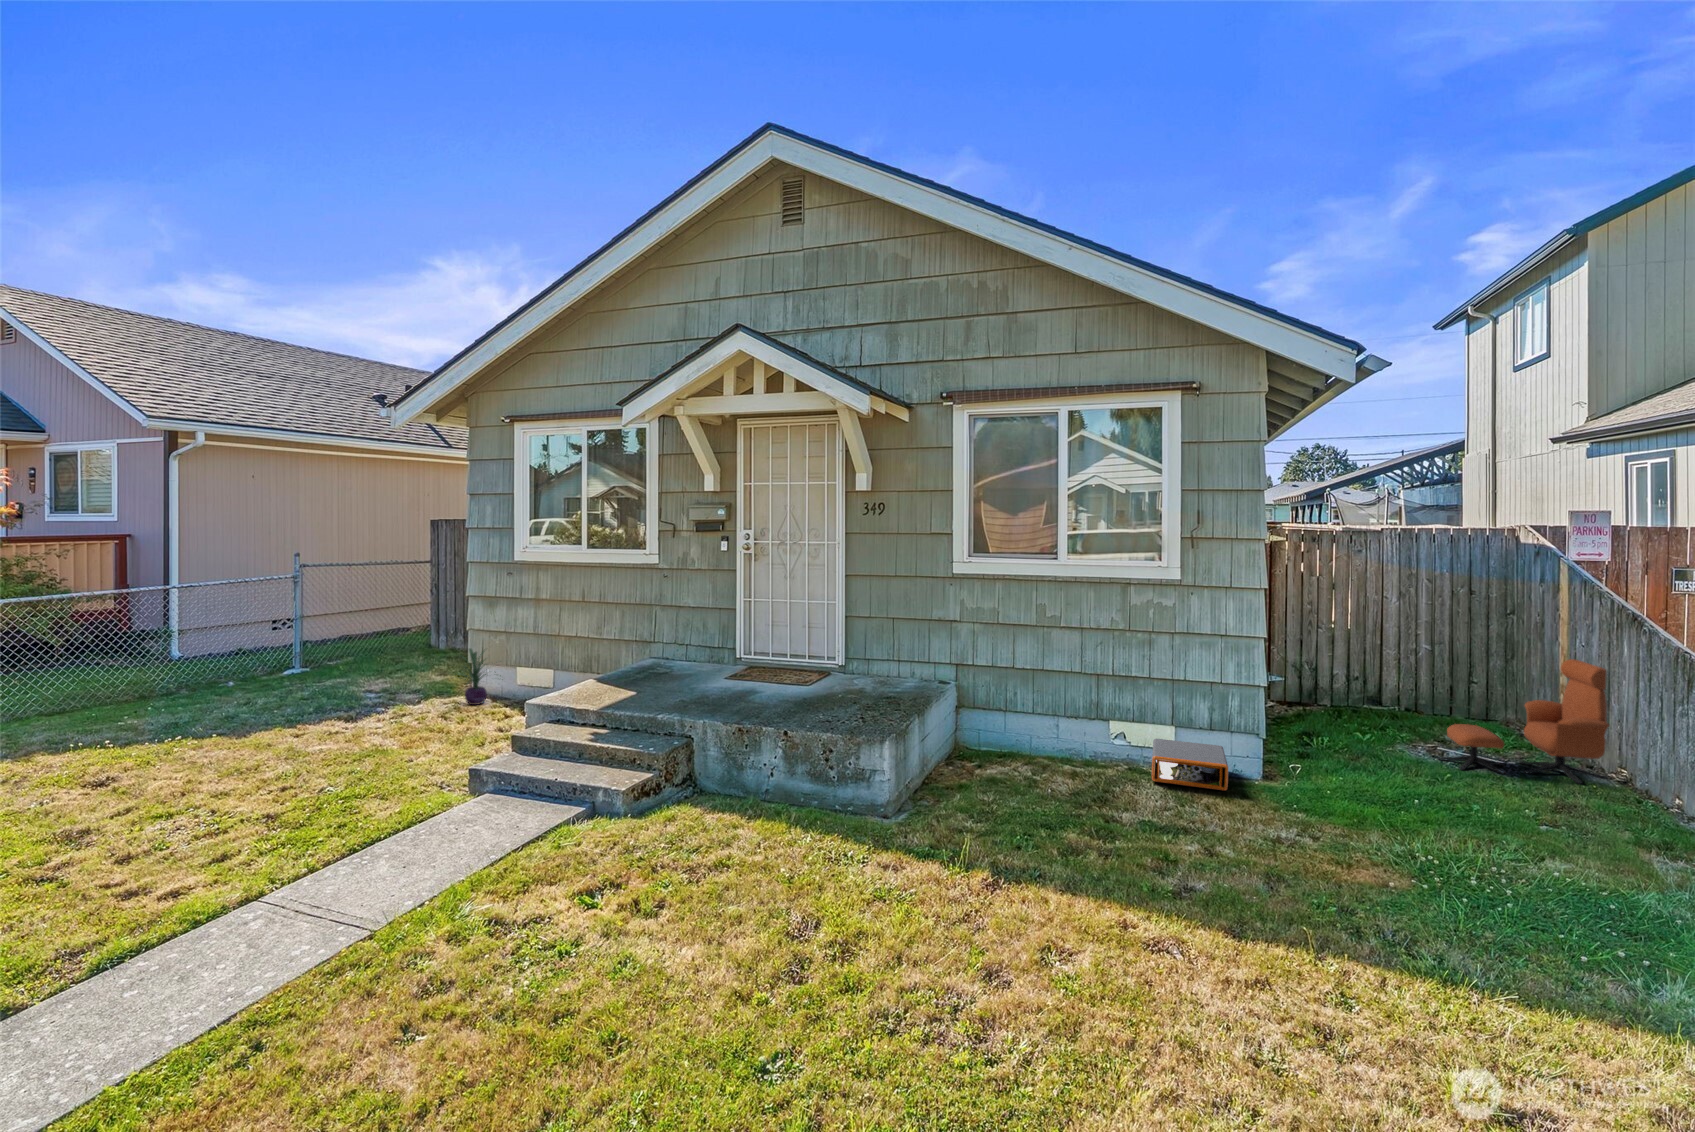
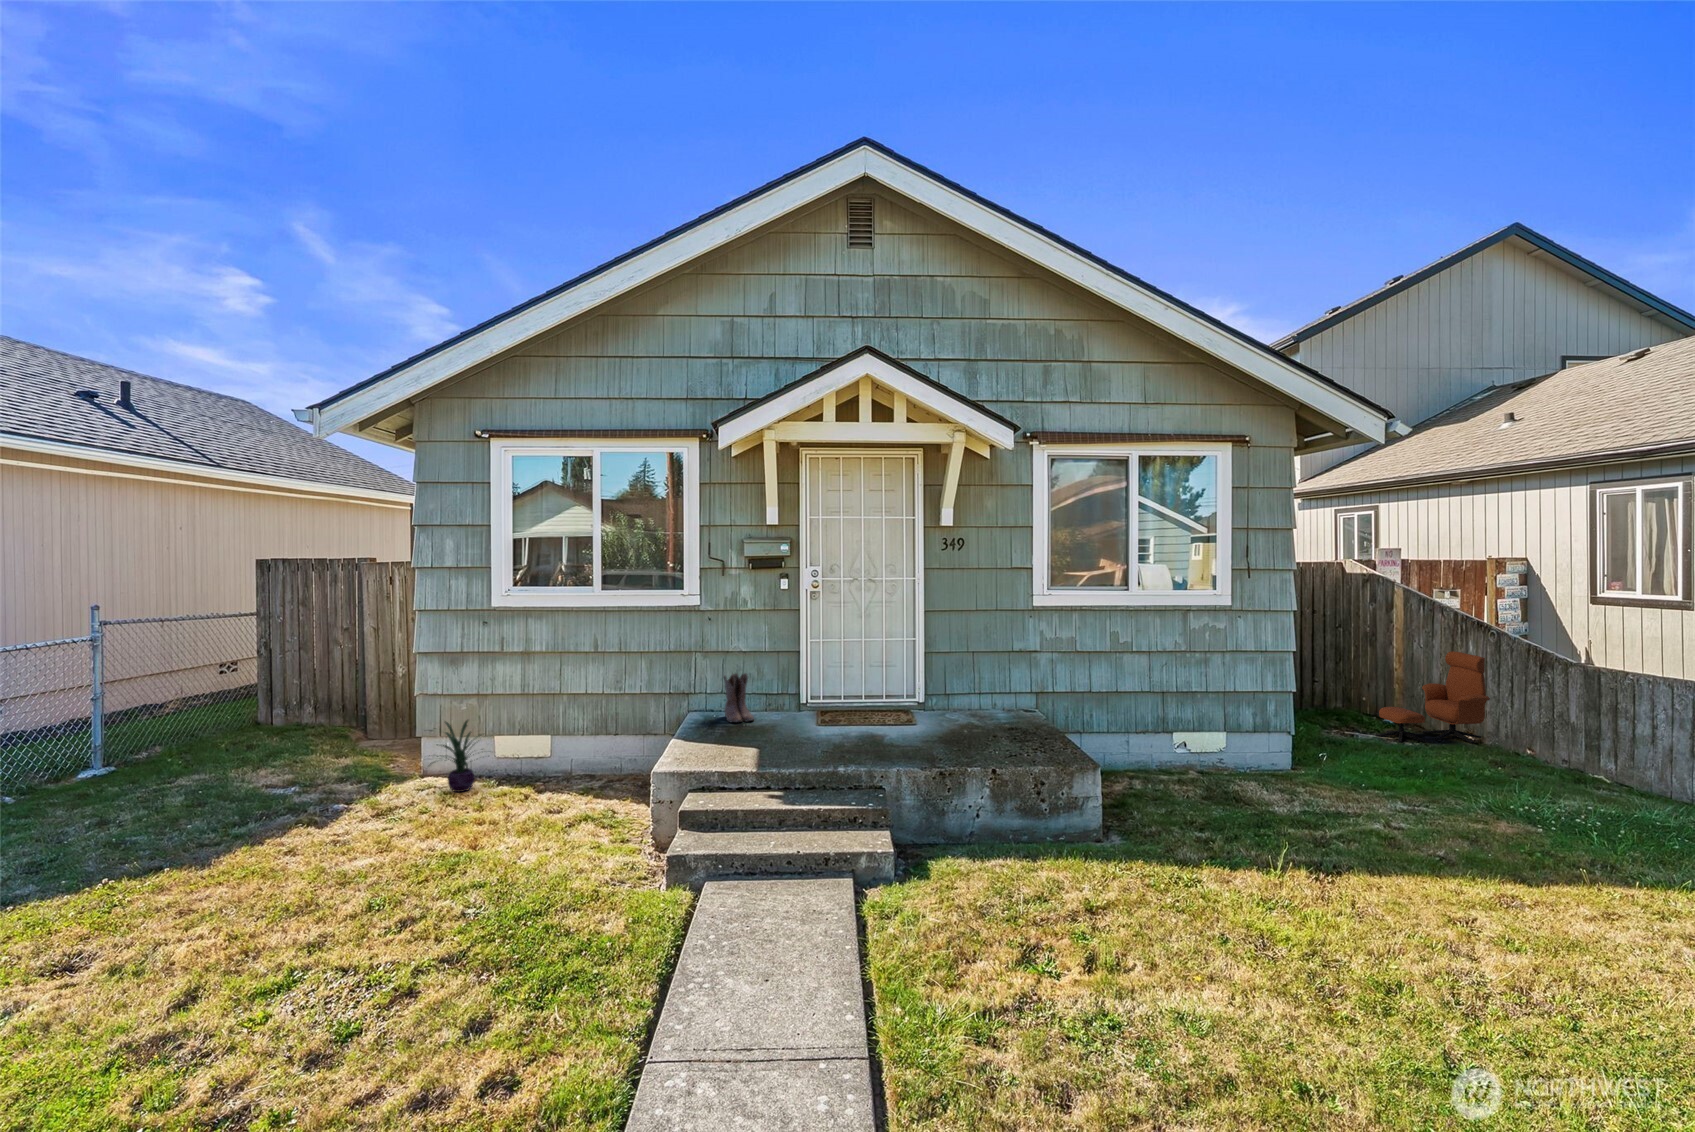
boots: none [661,624,687,668] -> present [724,673,754,722]
storage box: present [1152,739,1228,791] -> none [1211,743,1295,779]

